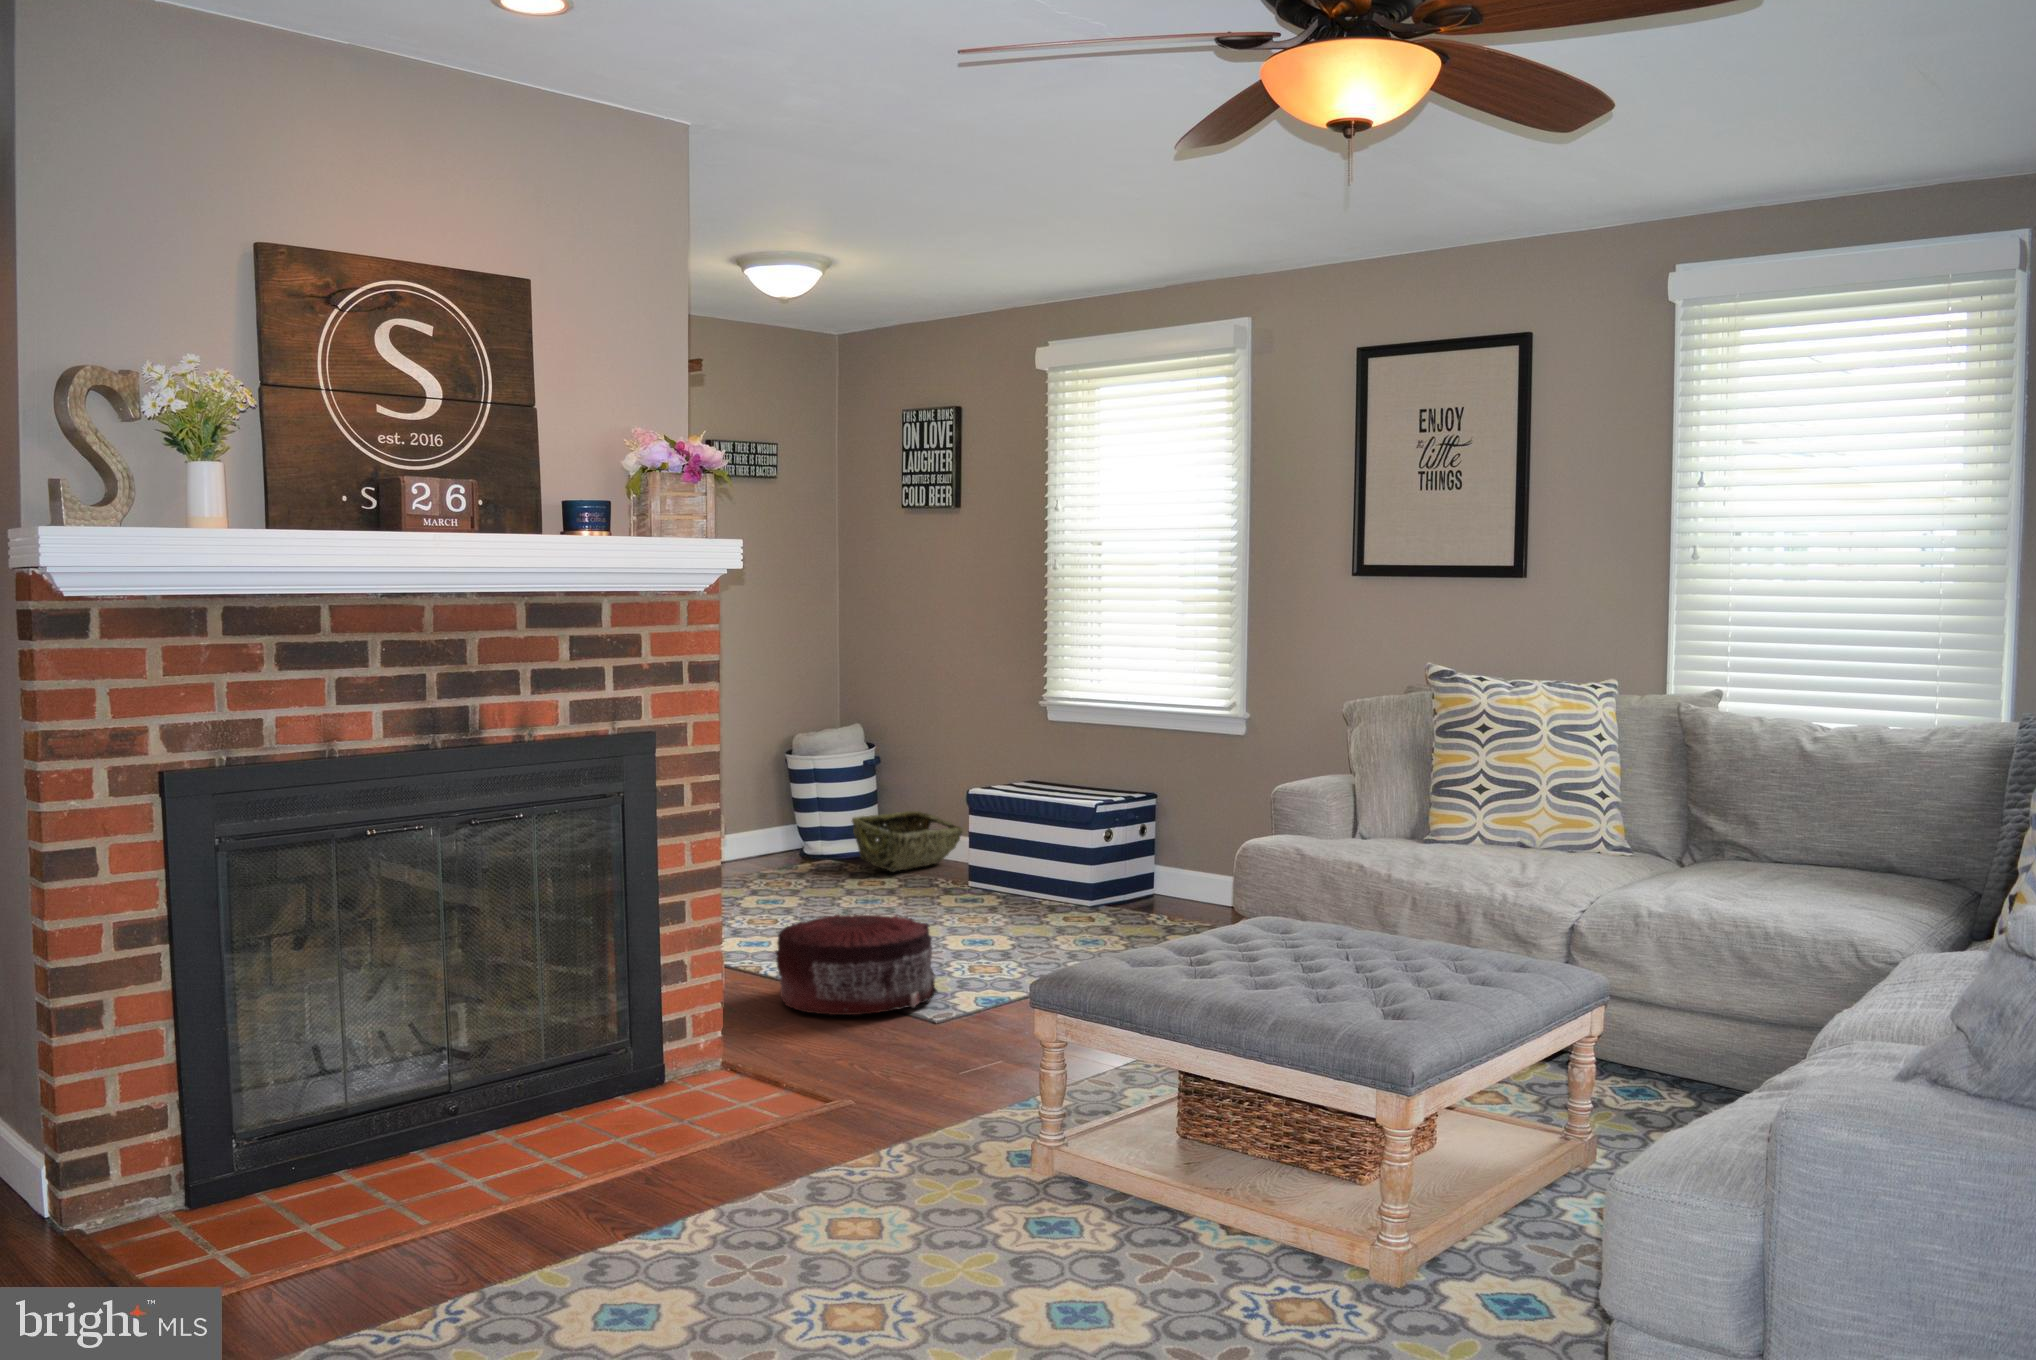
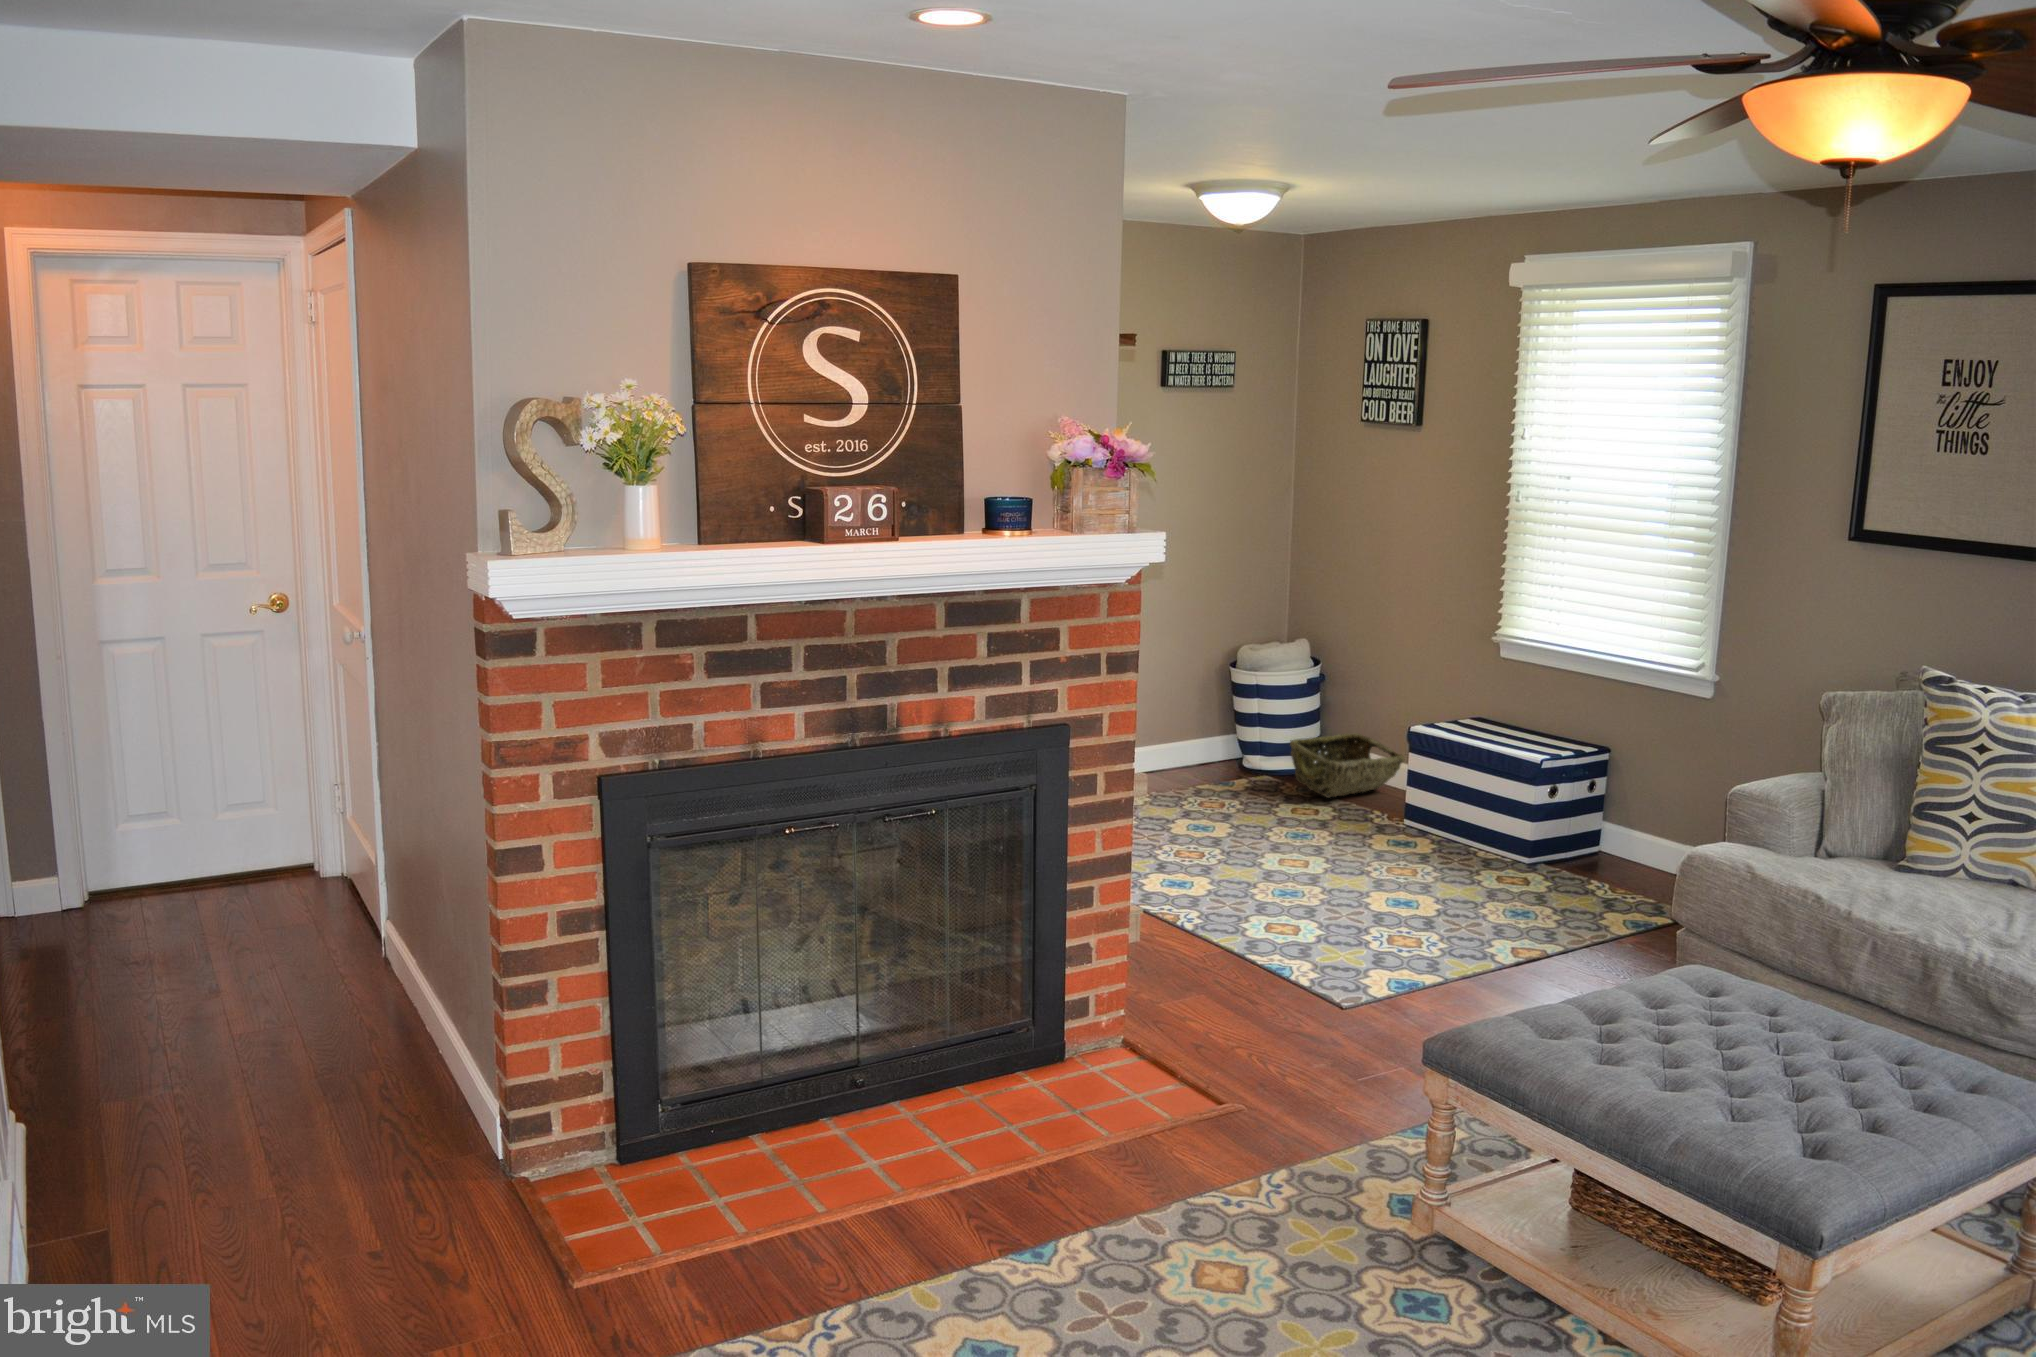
pouf: present [776,915,937,1015] -> none [1187,875,1350,990]

